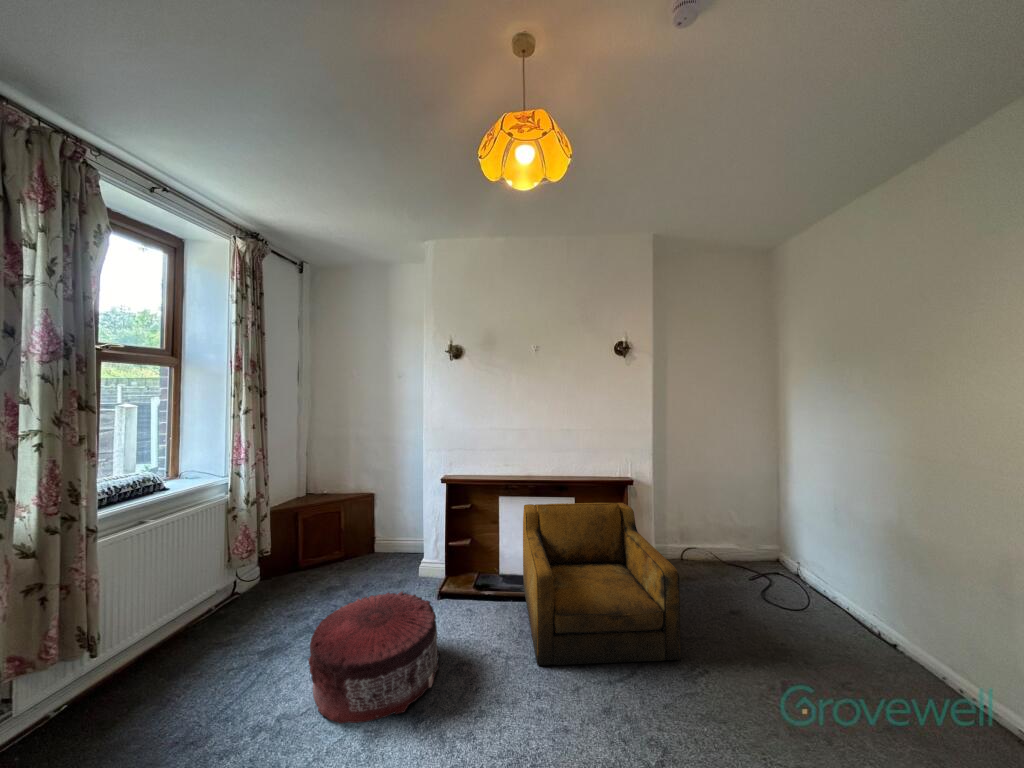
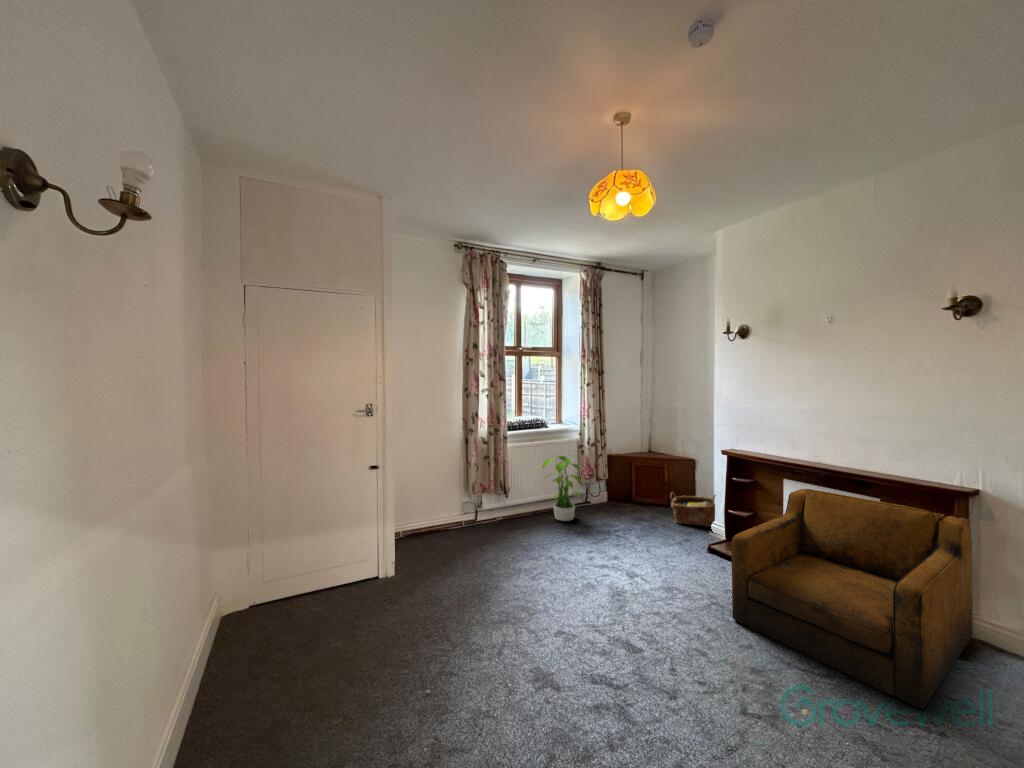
potted plant: none [167,526,259,647] -> present [542,454,583,521]
woven basket: none [364,527,417,575] -> present [670,492,716,527]
pouf: present [308,591,440,724] -> none [575,515,663,586]

